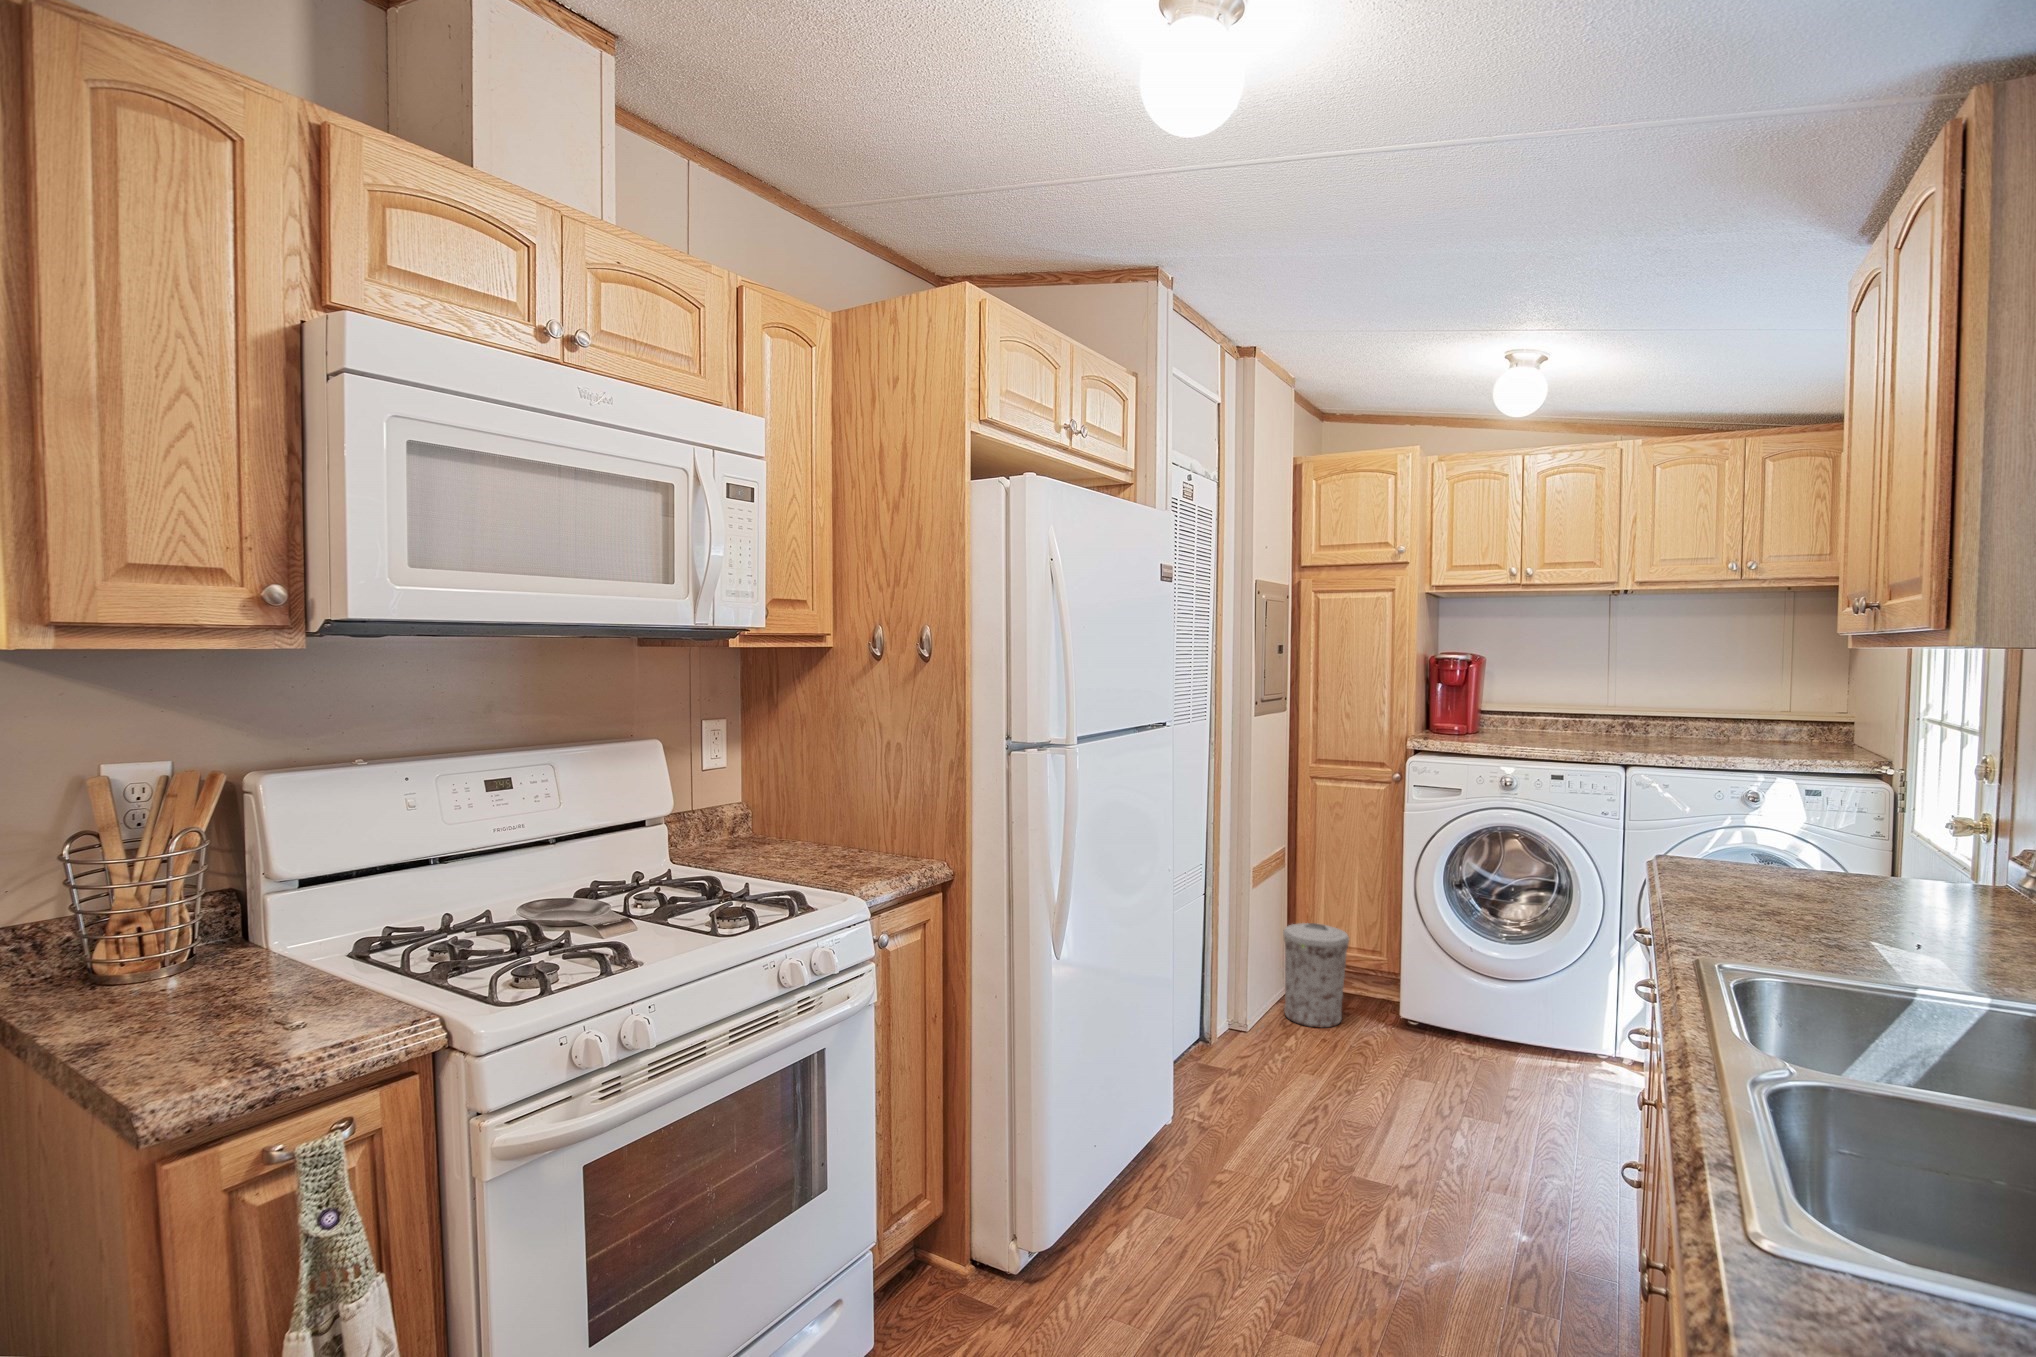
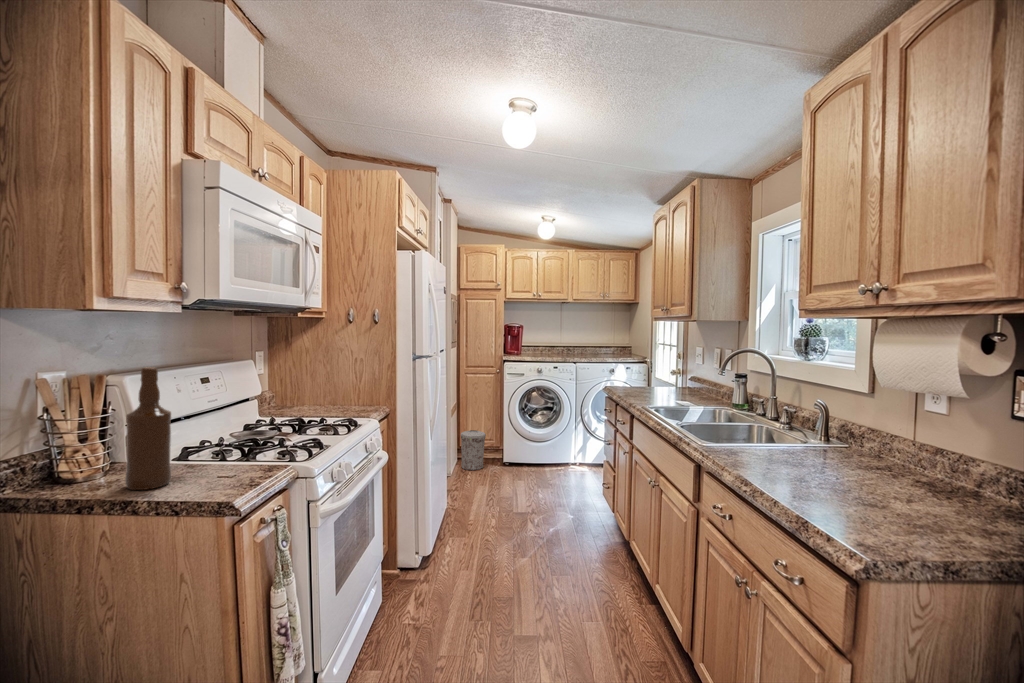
bottle: none [130,769,229,1026] -> present [125,367,171,490]

